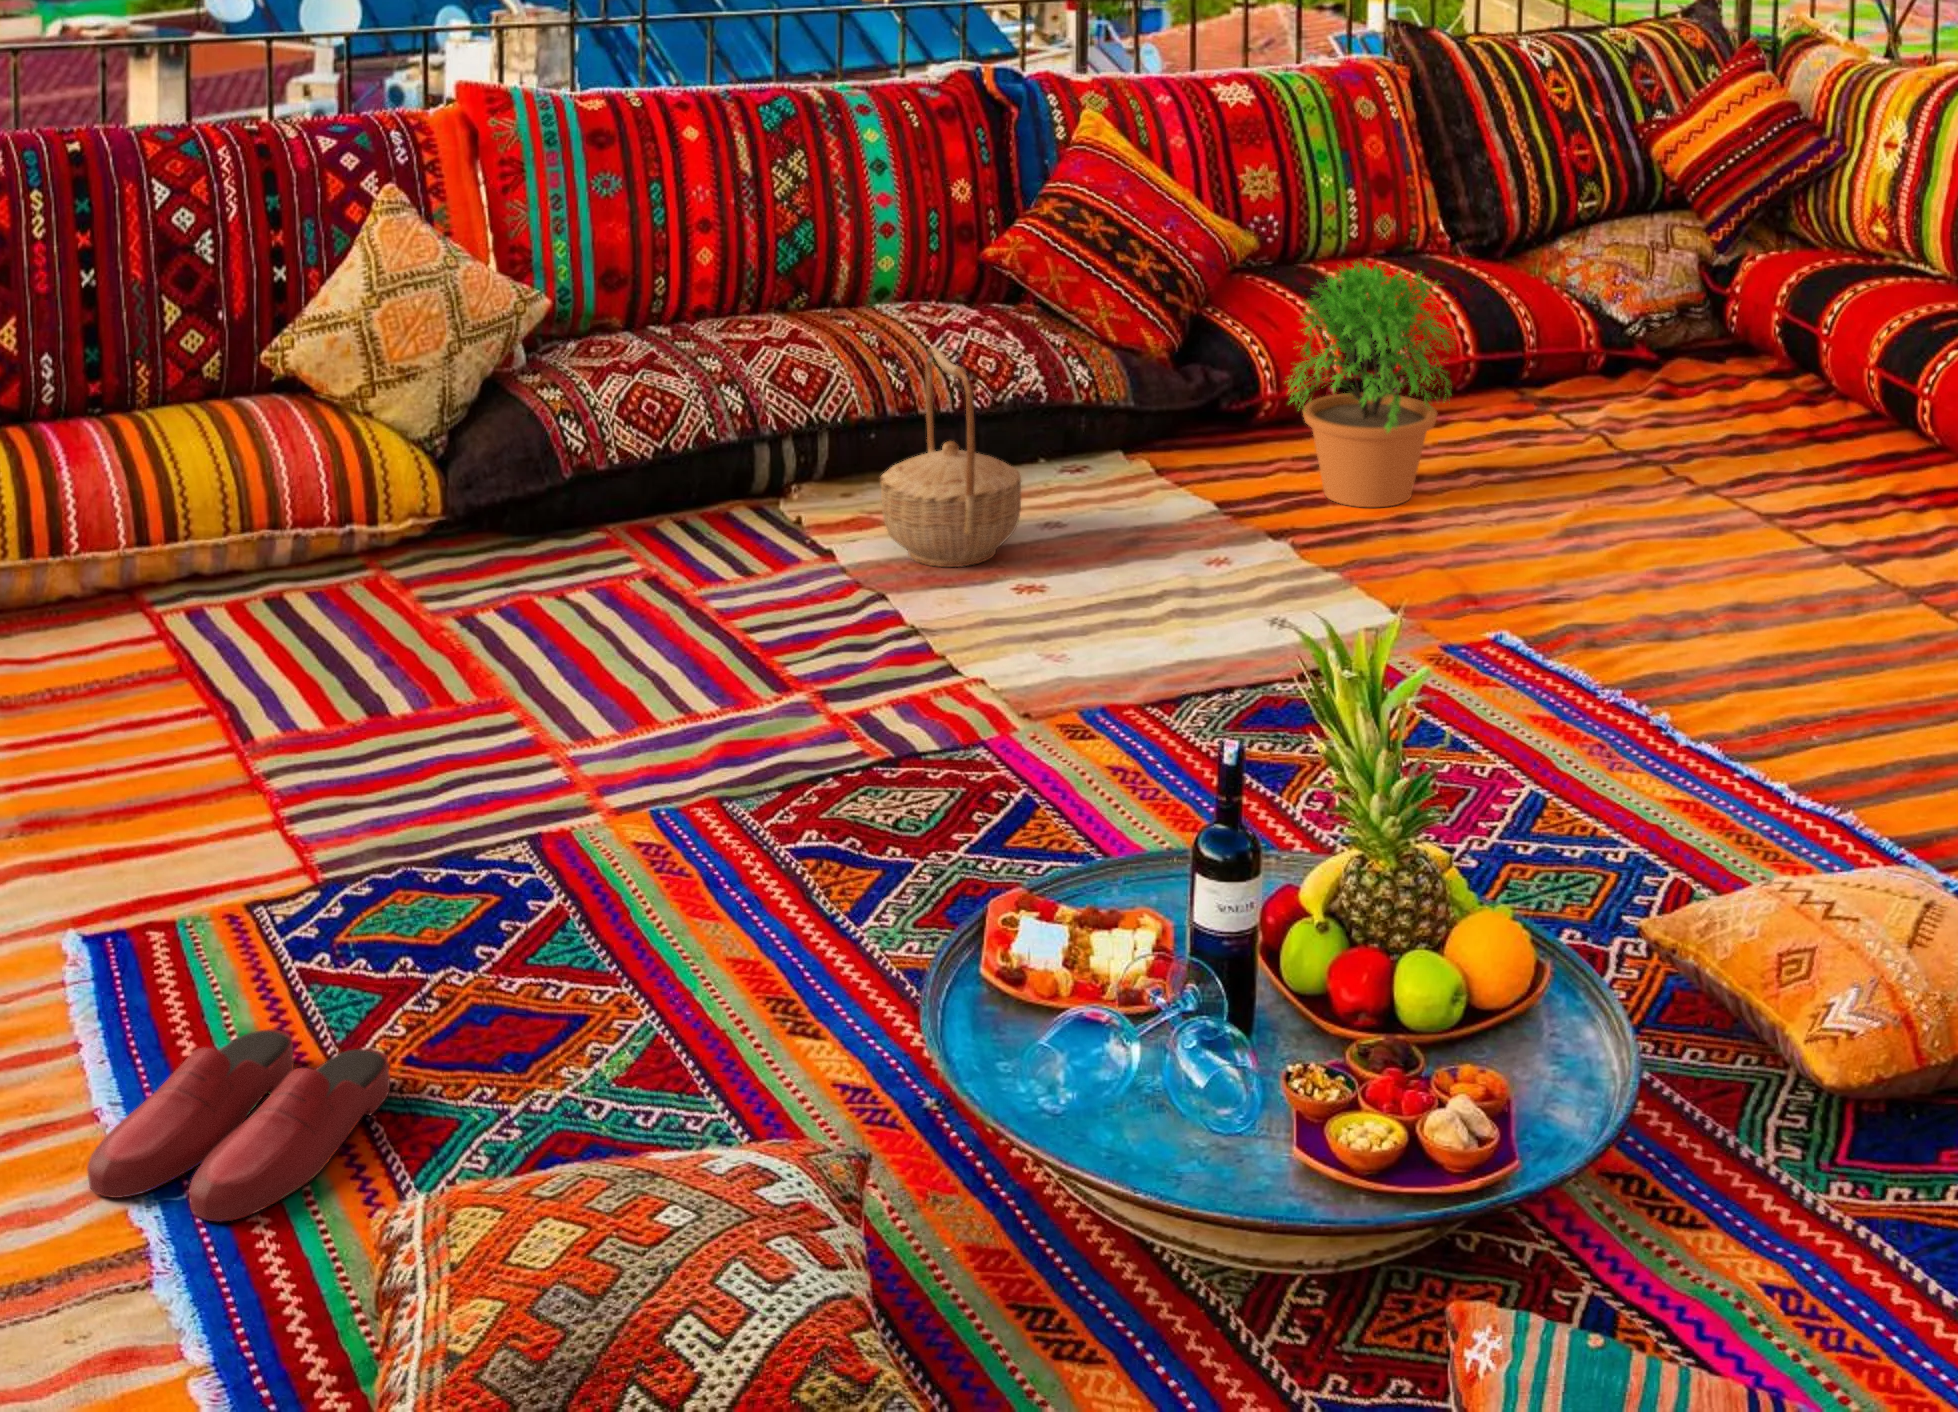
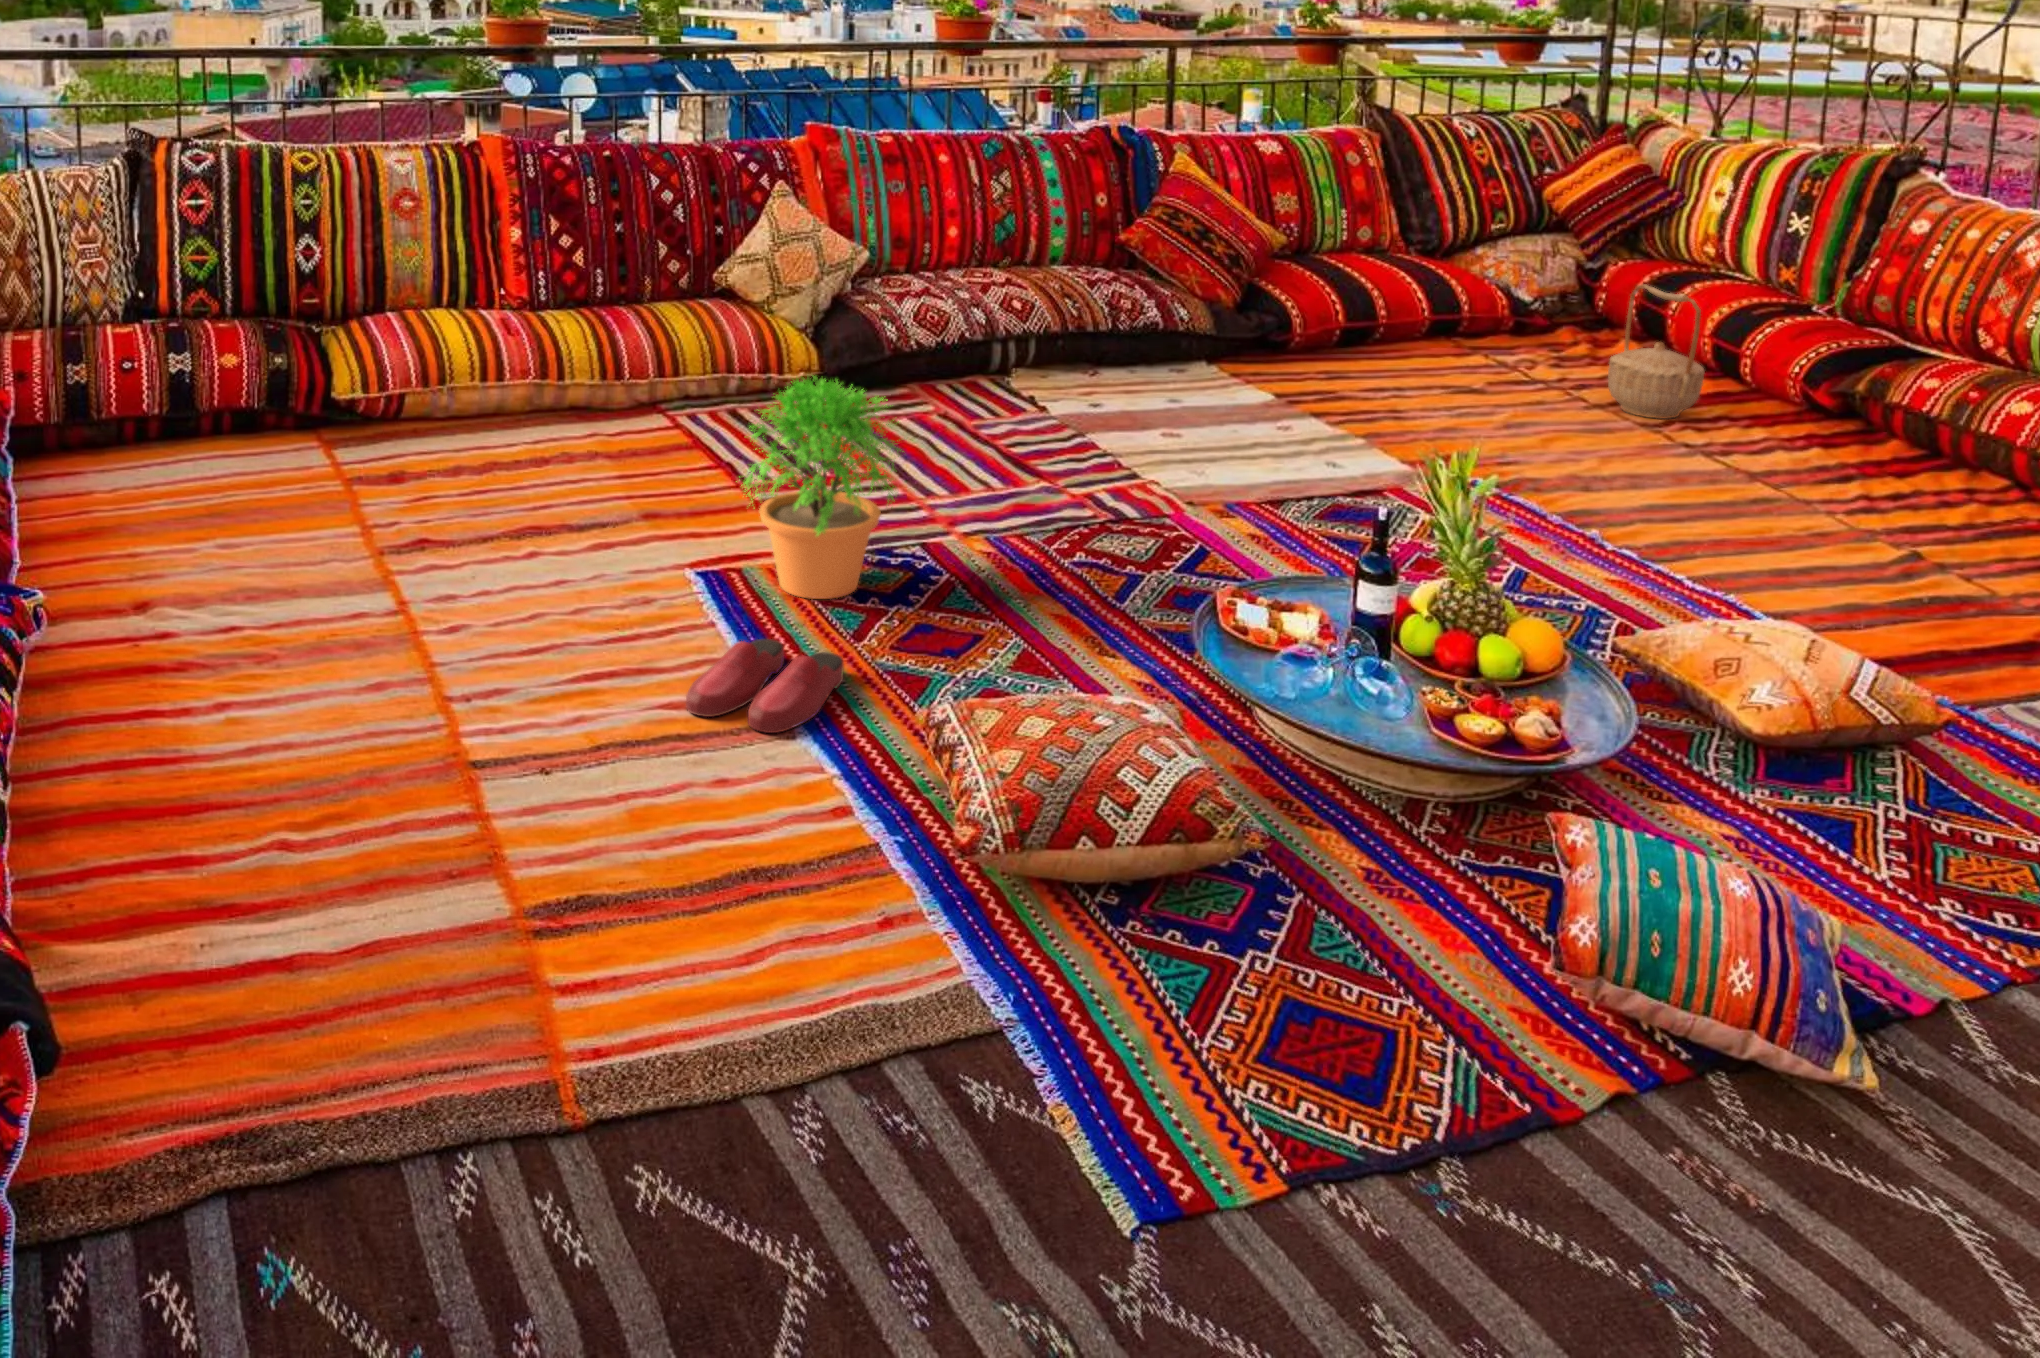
potted plant: present [1288,261,1454,507] -> present [744,376,901,599]
basket: present [880,347,1021,567] -> present [1608,284,1704,419]

